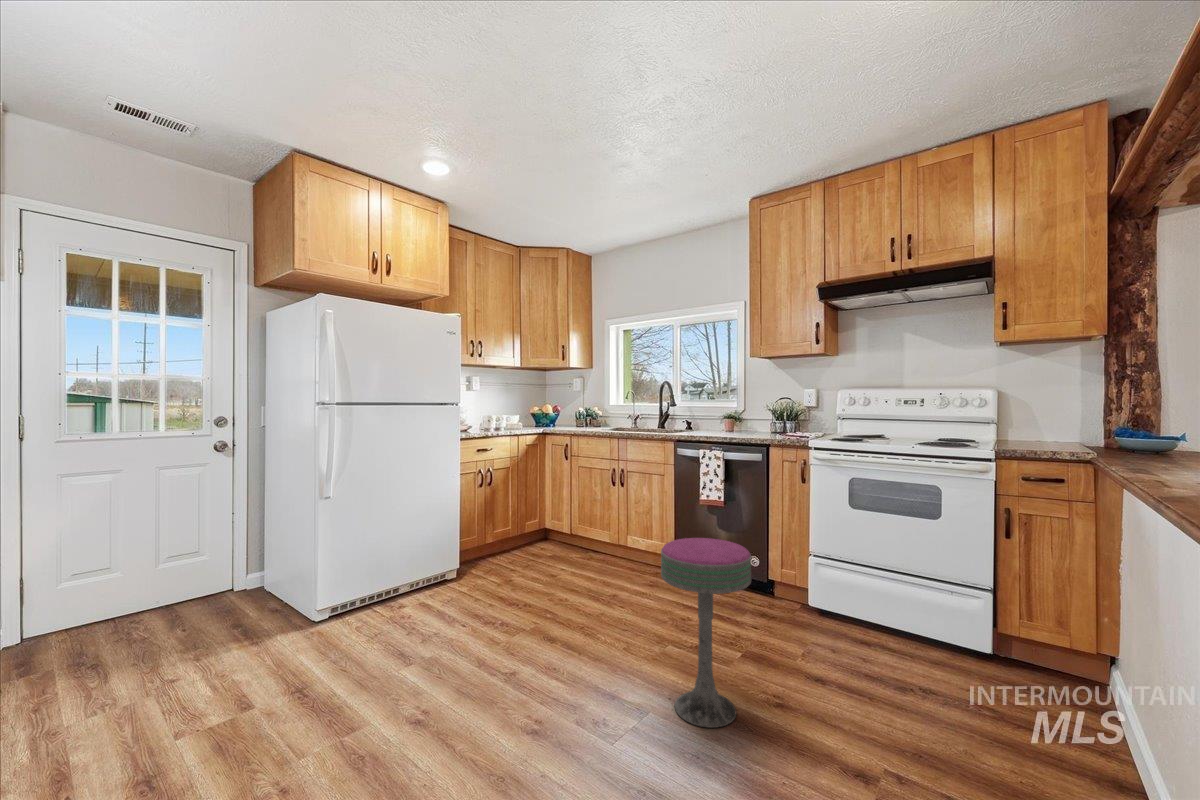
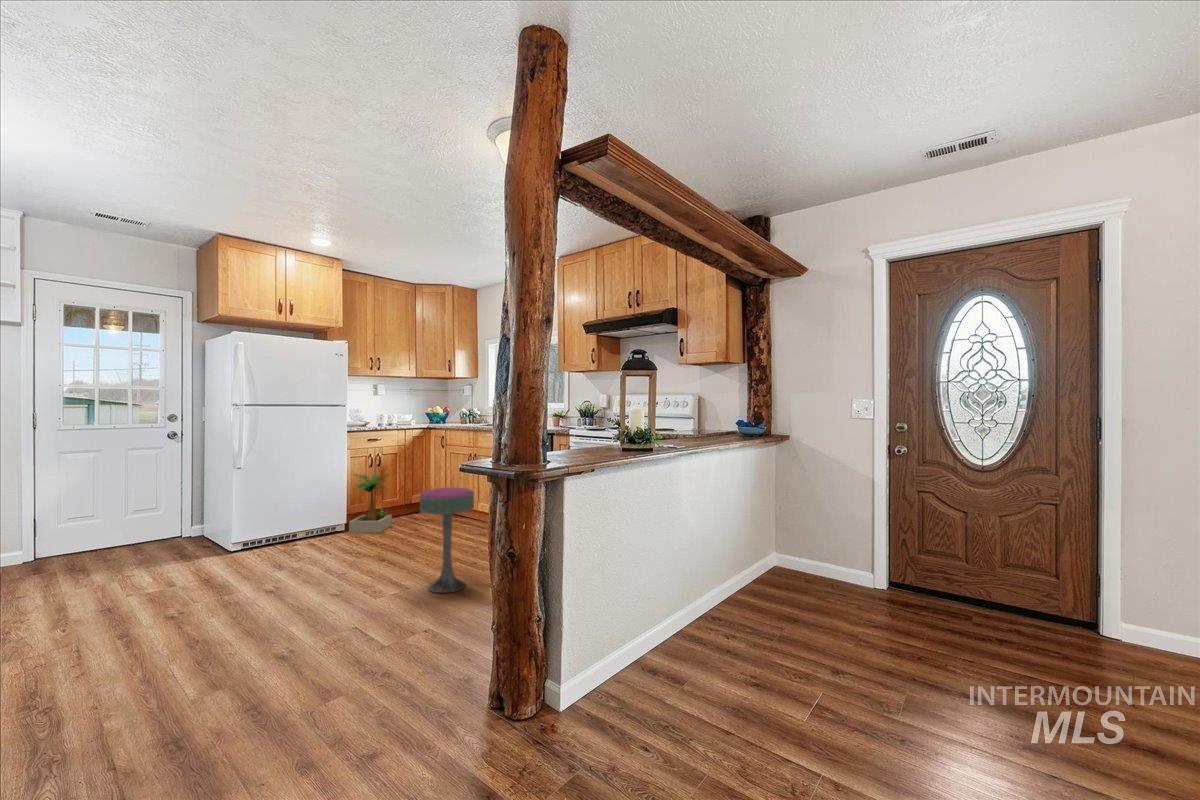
potted plant: none [460,492,525,582] -> present [349,471,392,533]

